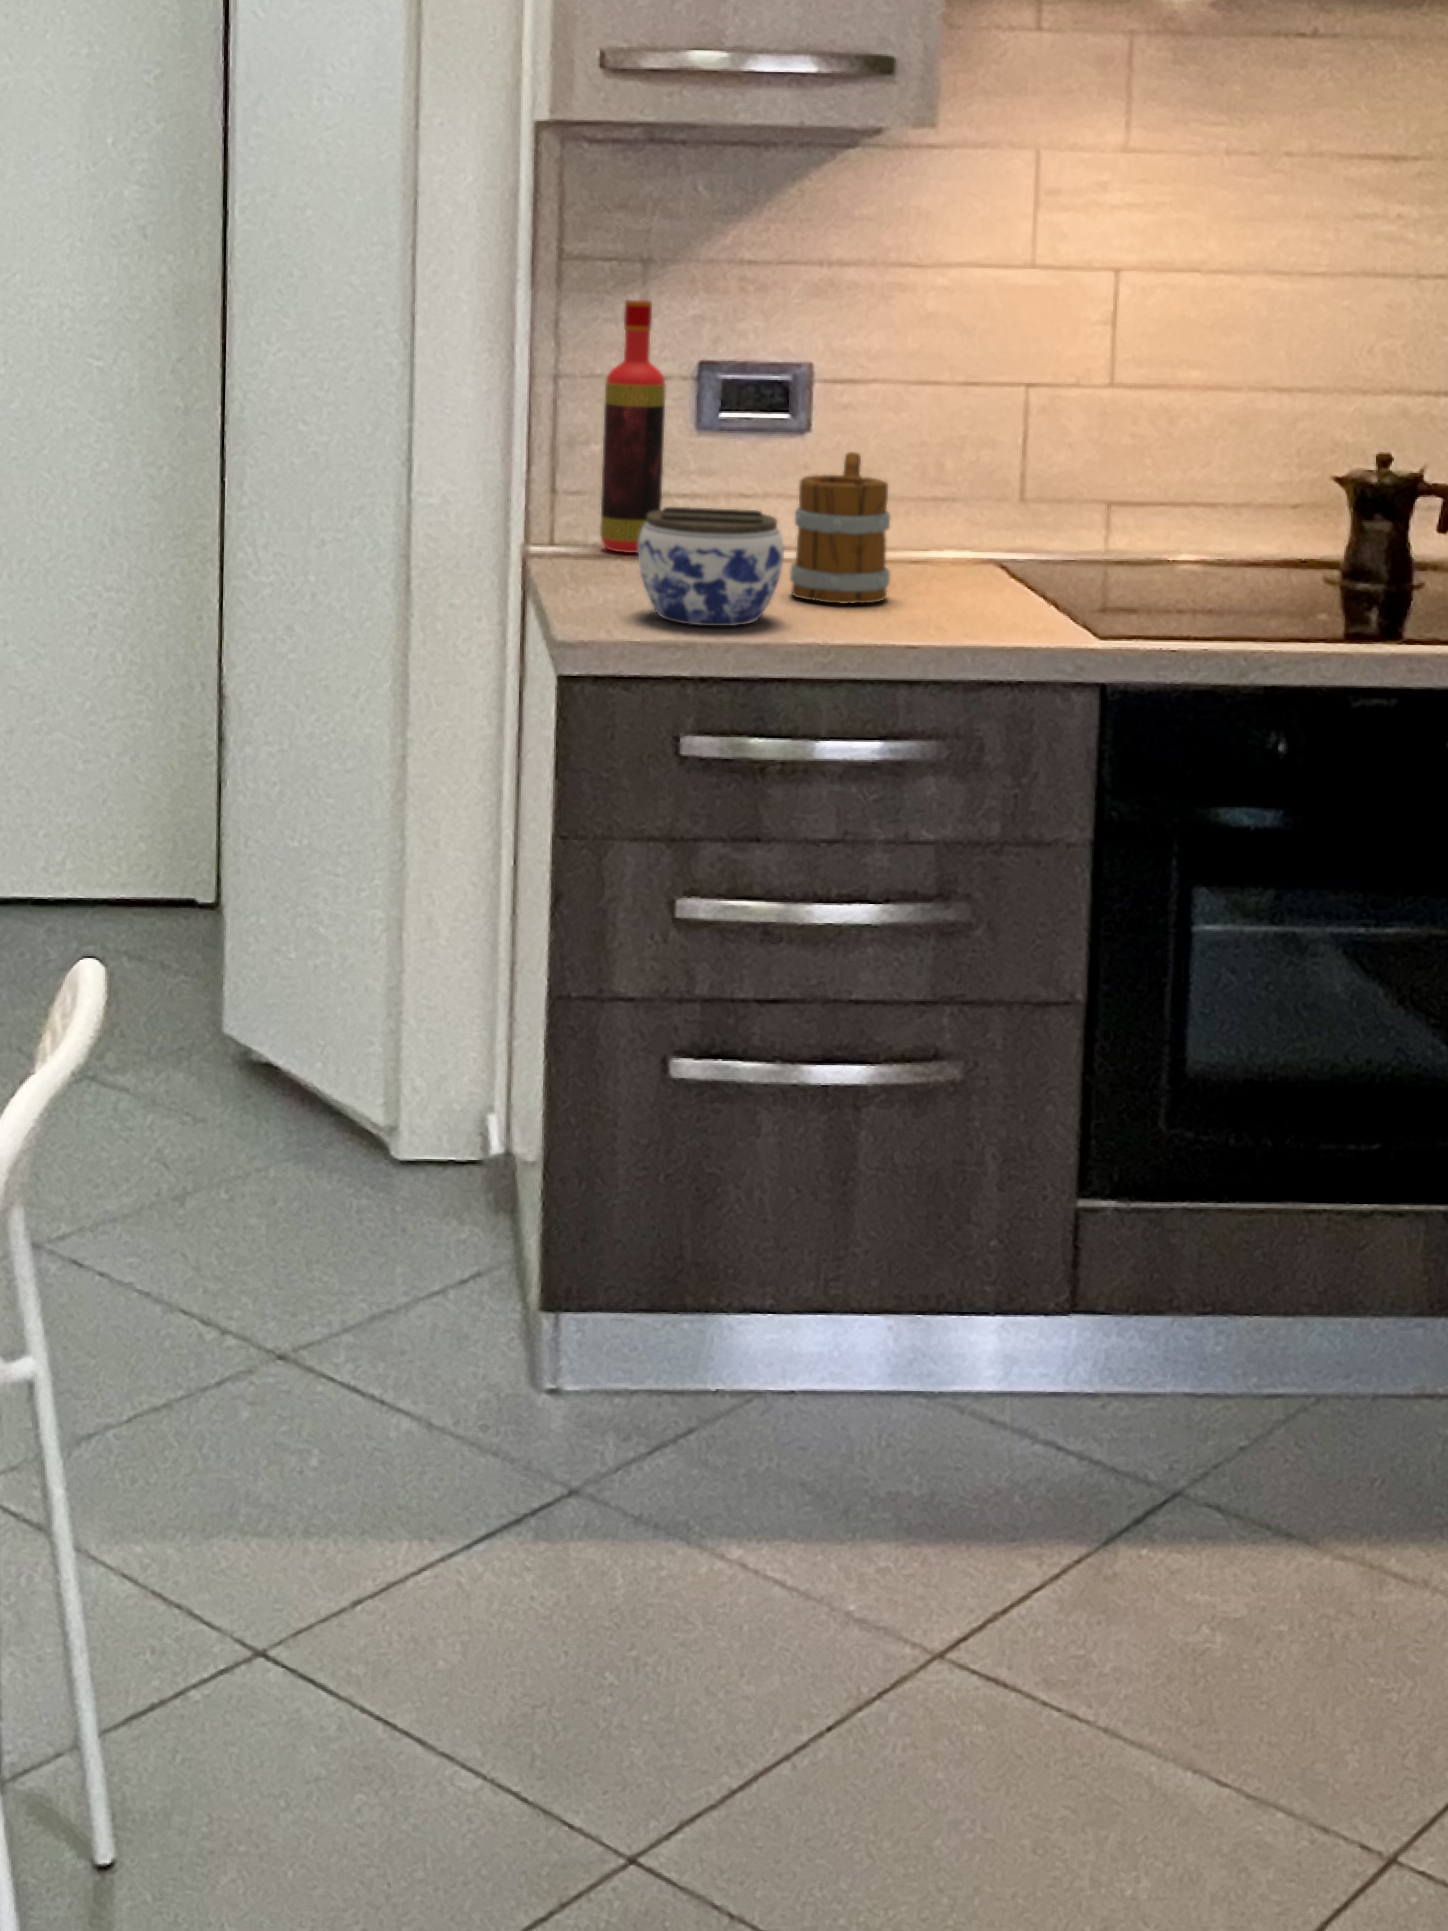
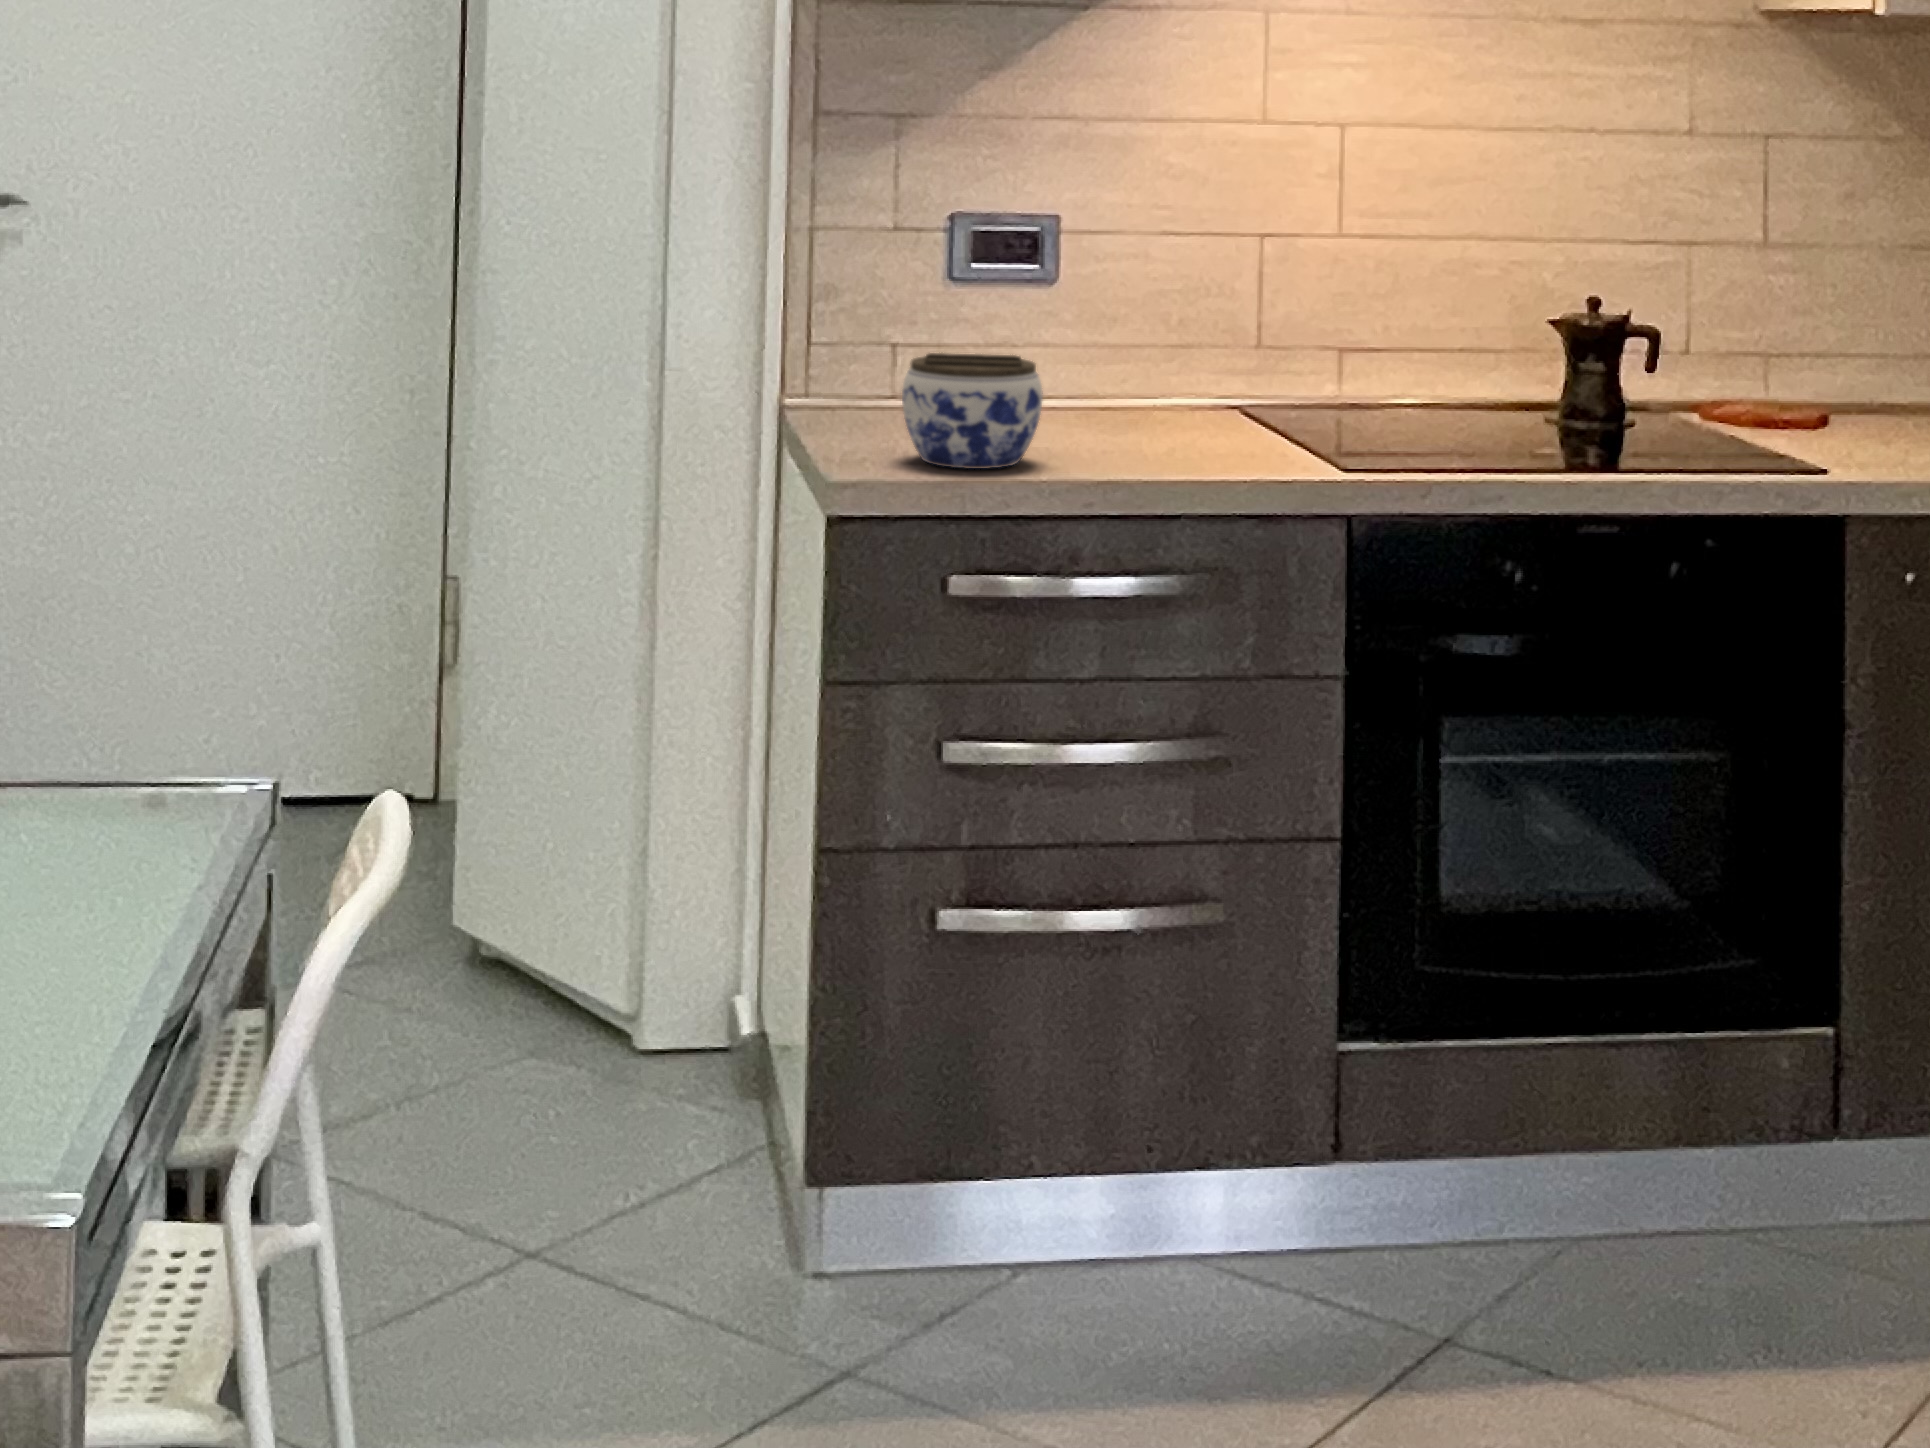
bottle: present [600,300,666,553] -> none [859,156,922,405]
mug: present [790,452,890,604] -> none [1047,301,1142,447]

